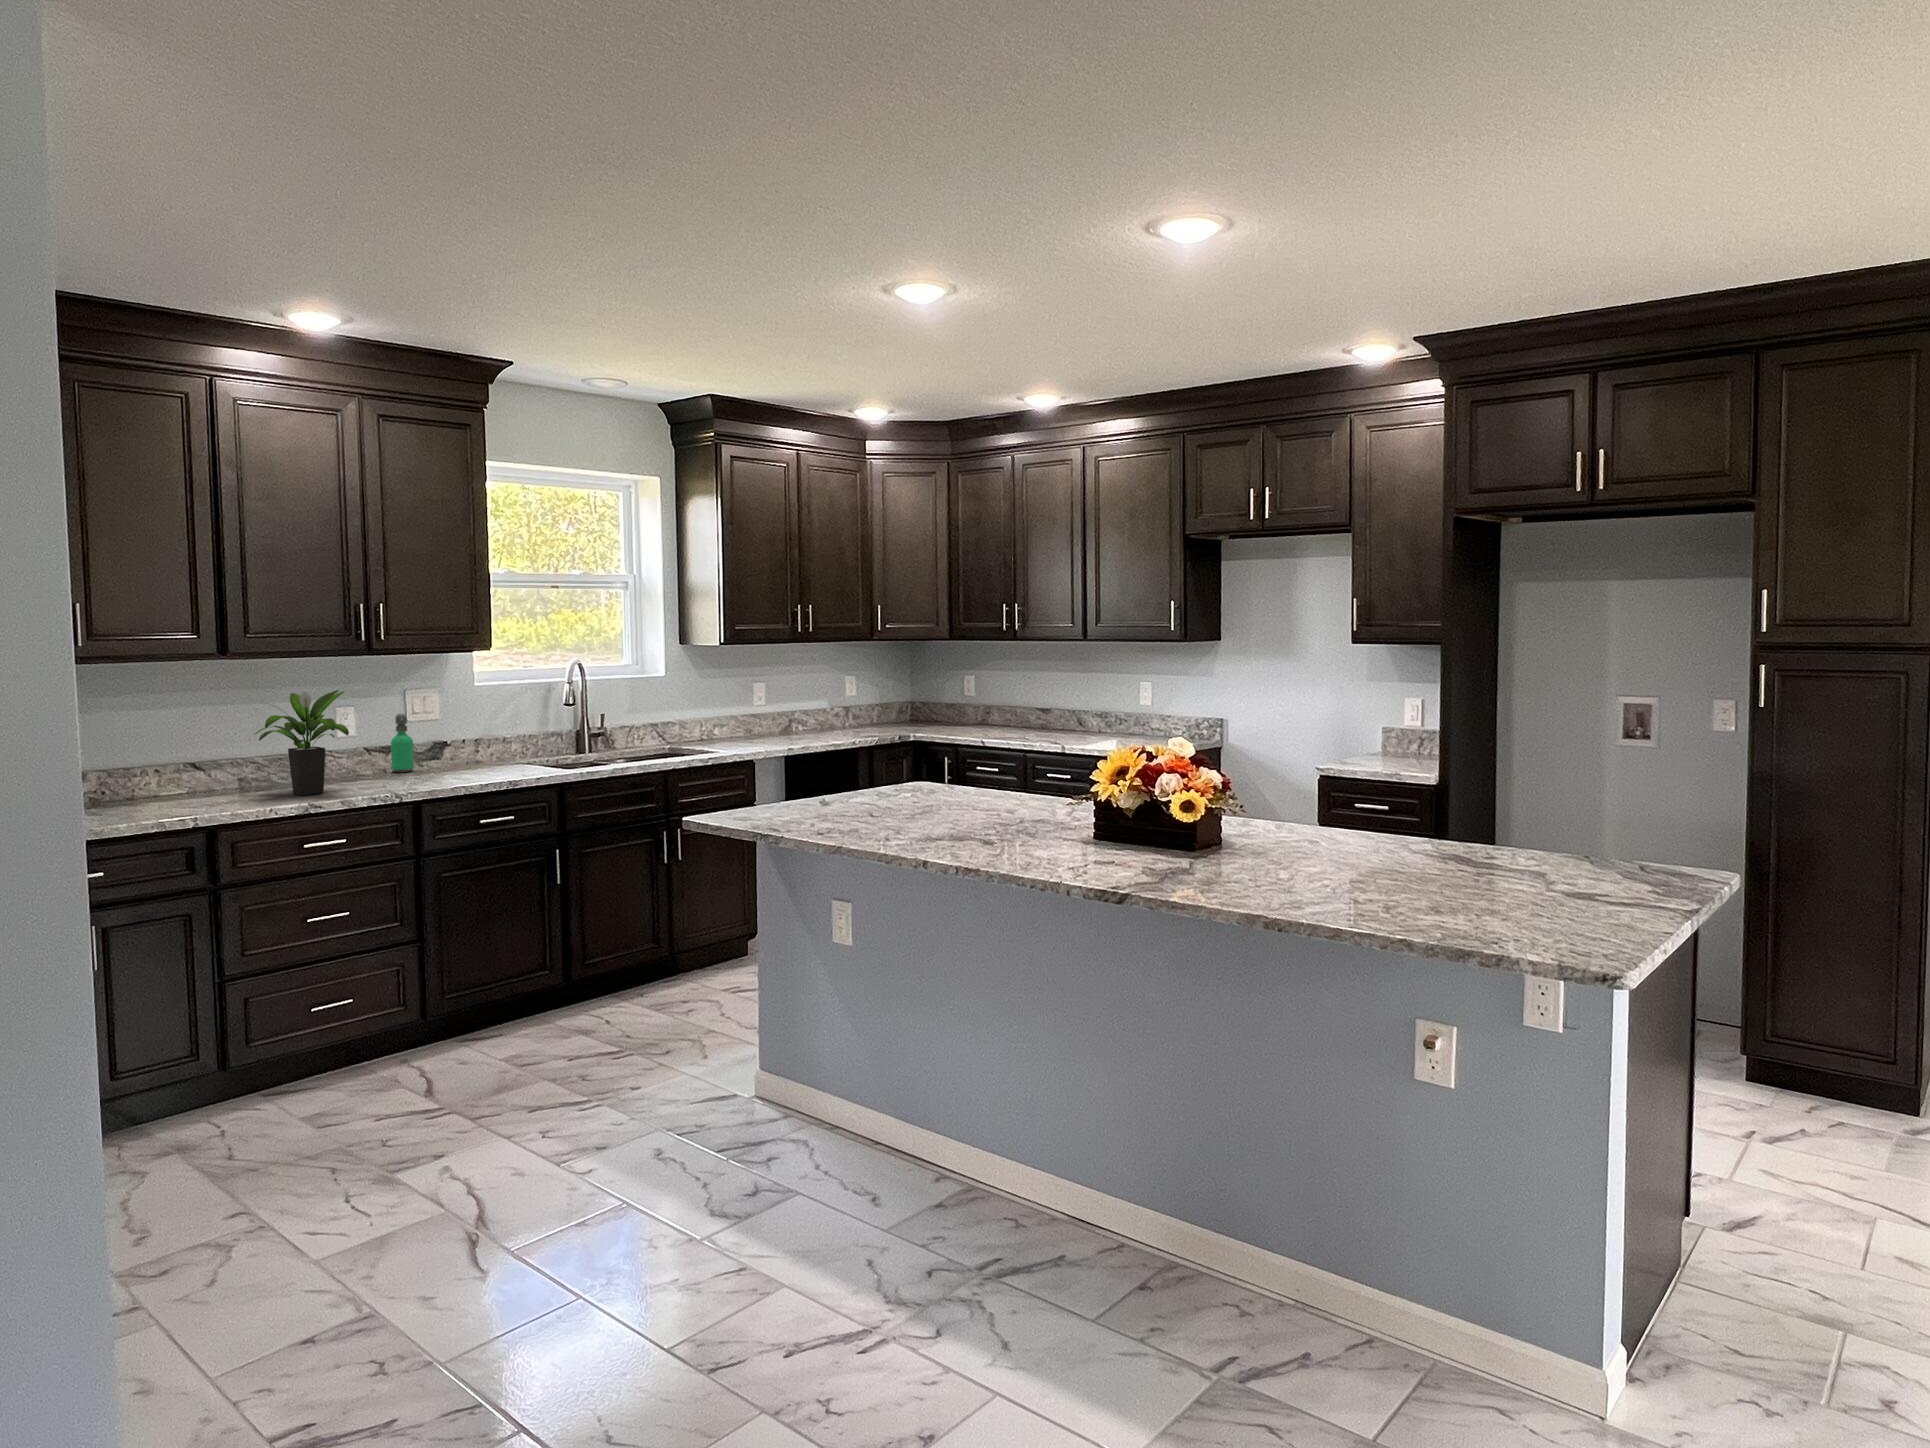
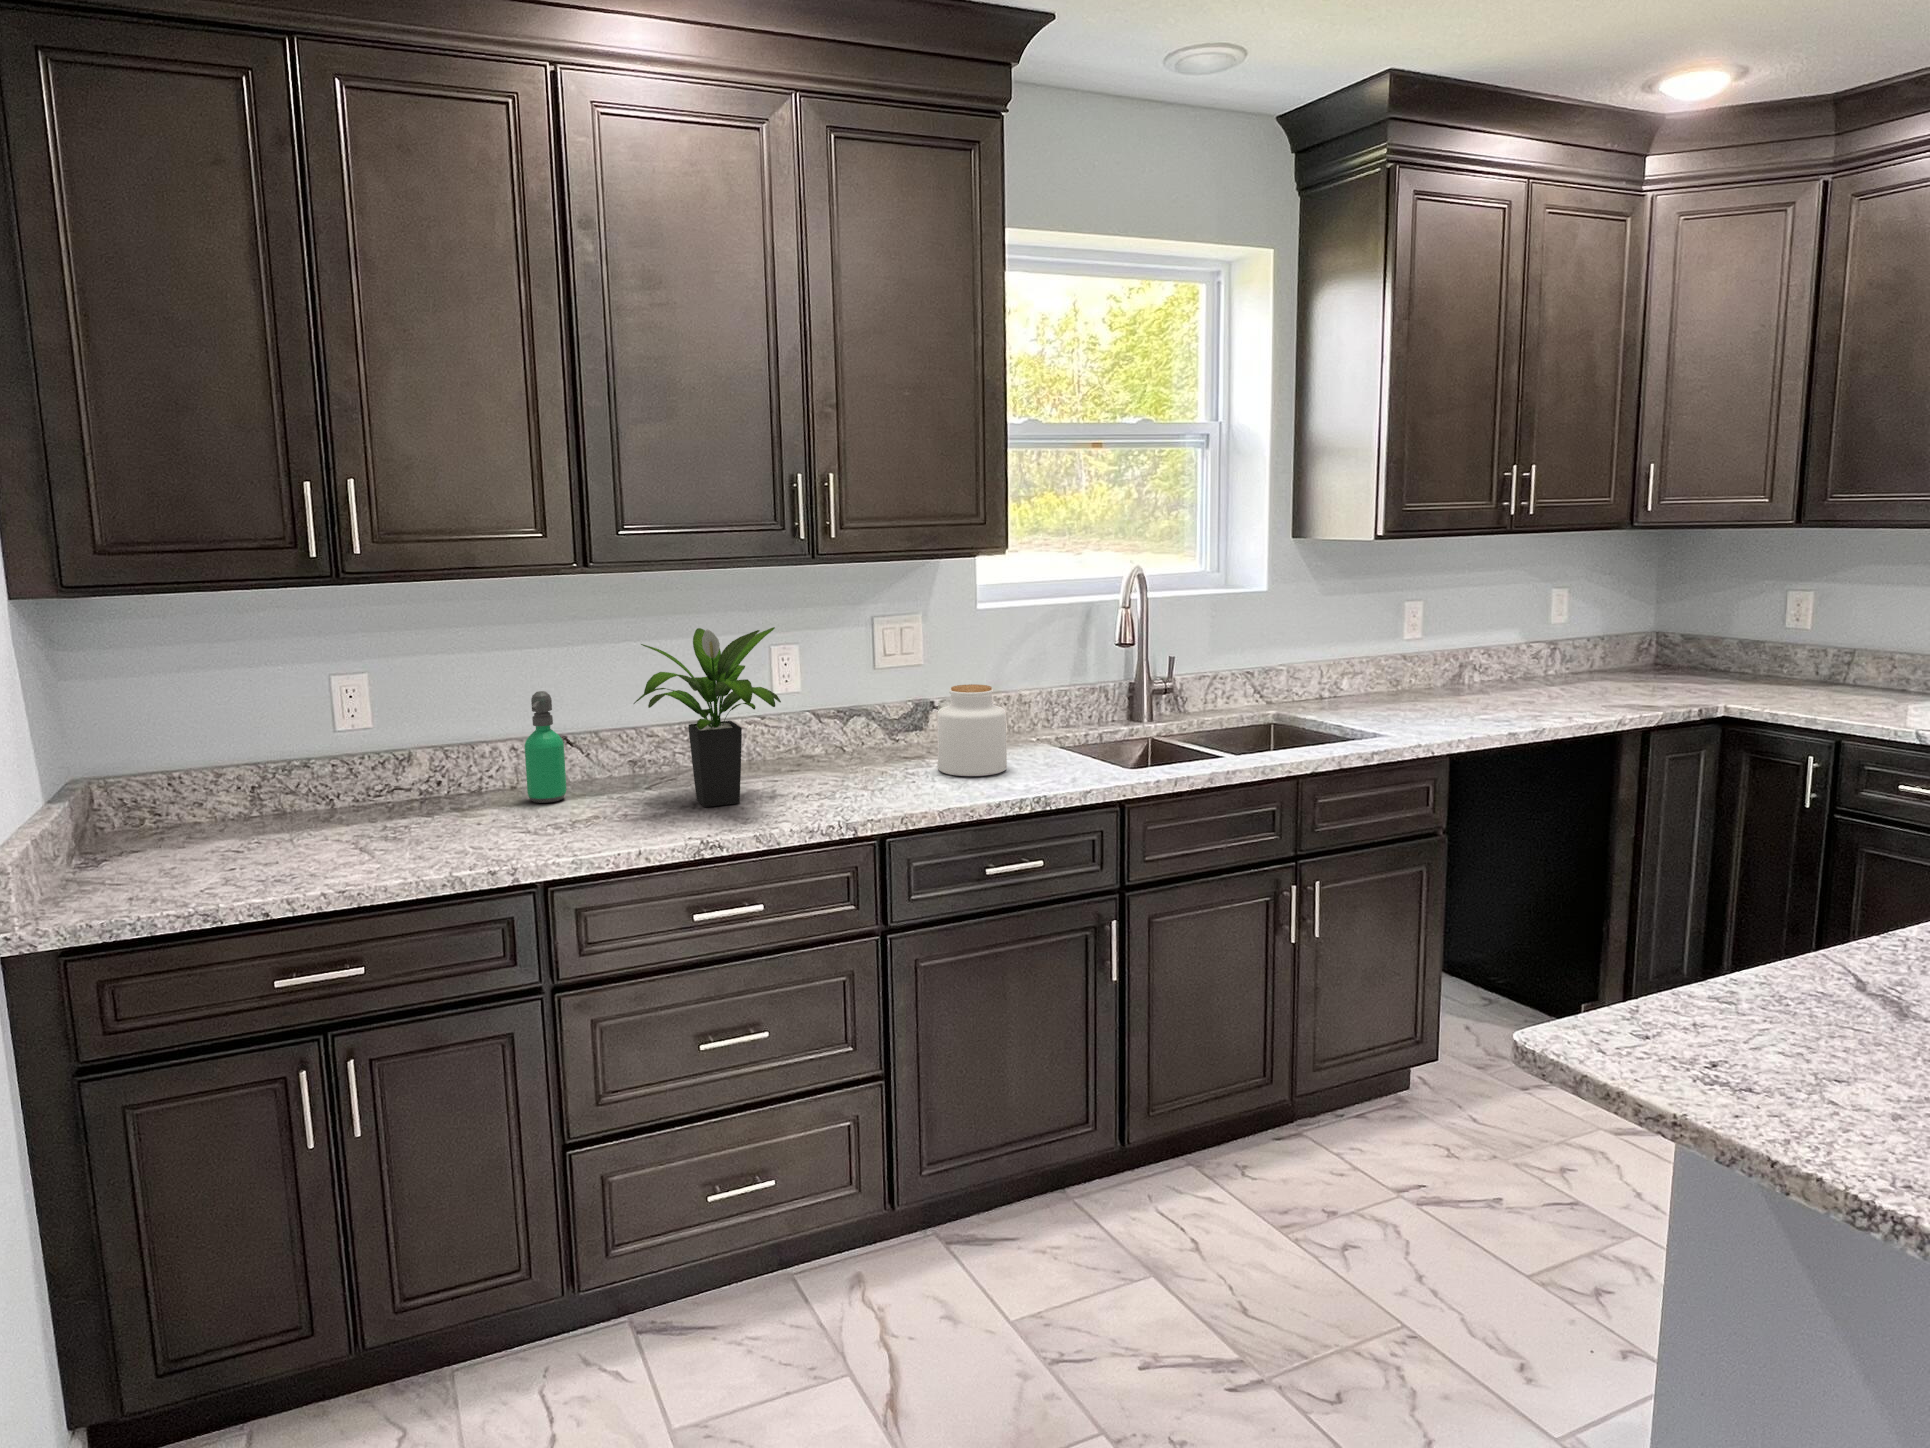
soap dispenser: present [391,714,414,772] -> present [525,691,567,803]
jar: none [449,726,493,778] -> present [937,684,1007,776]

